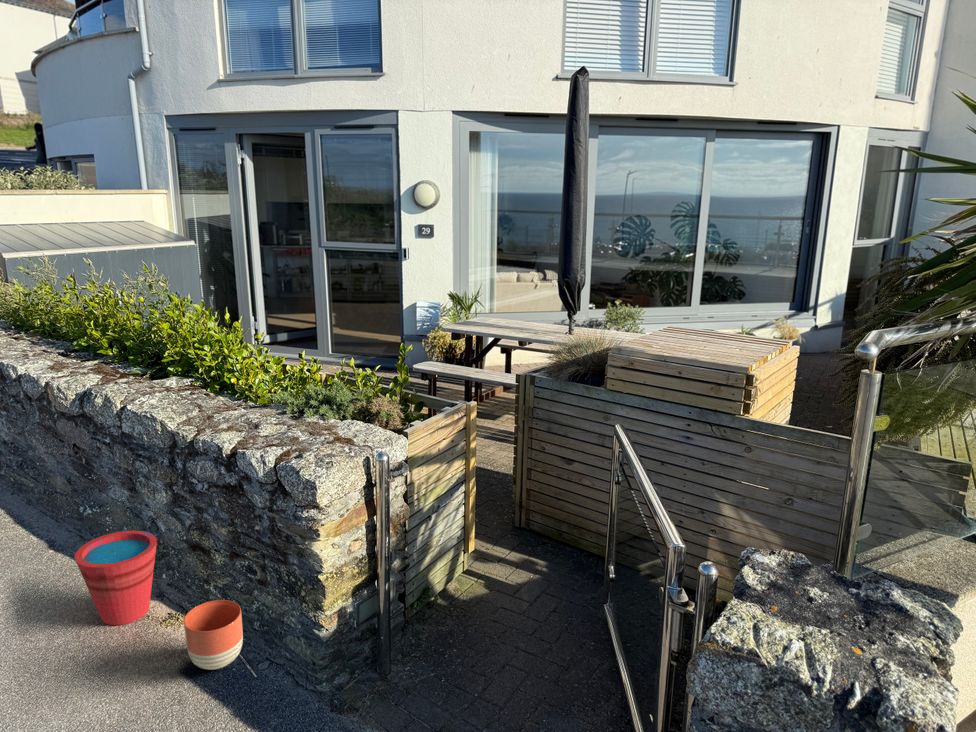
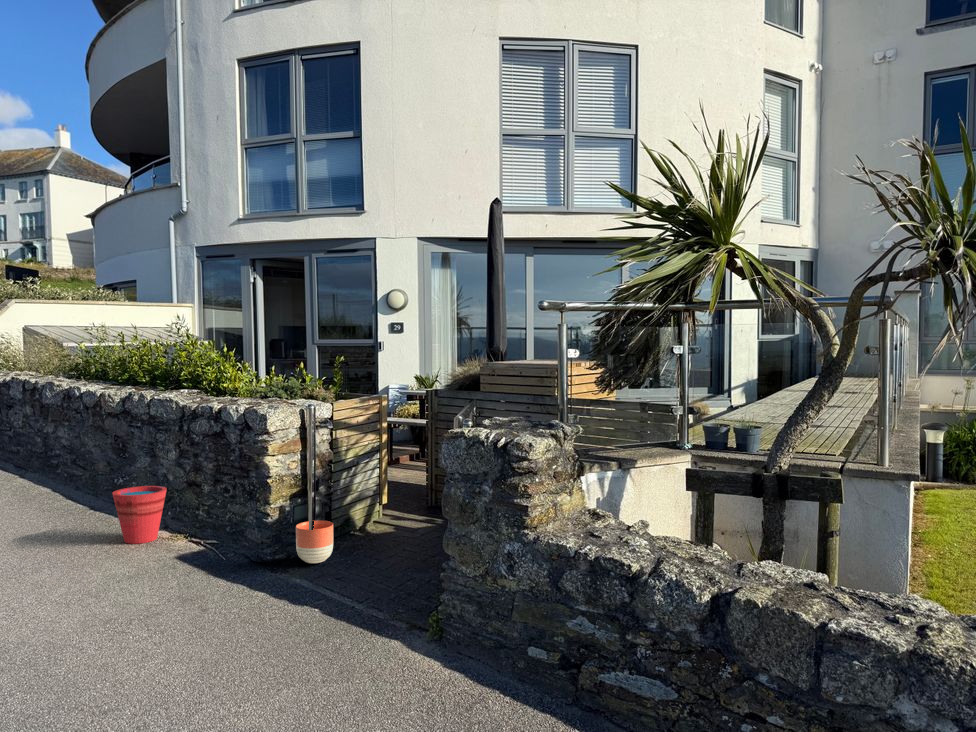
planter: present [184,600,243,670] -> present [296,521,333,563]

